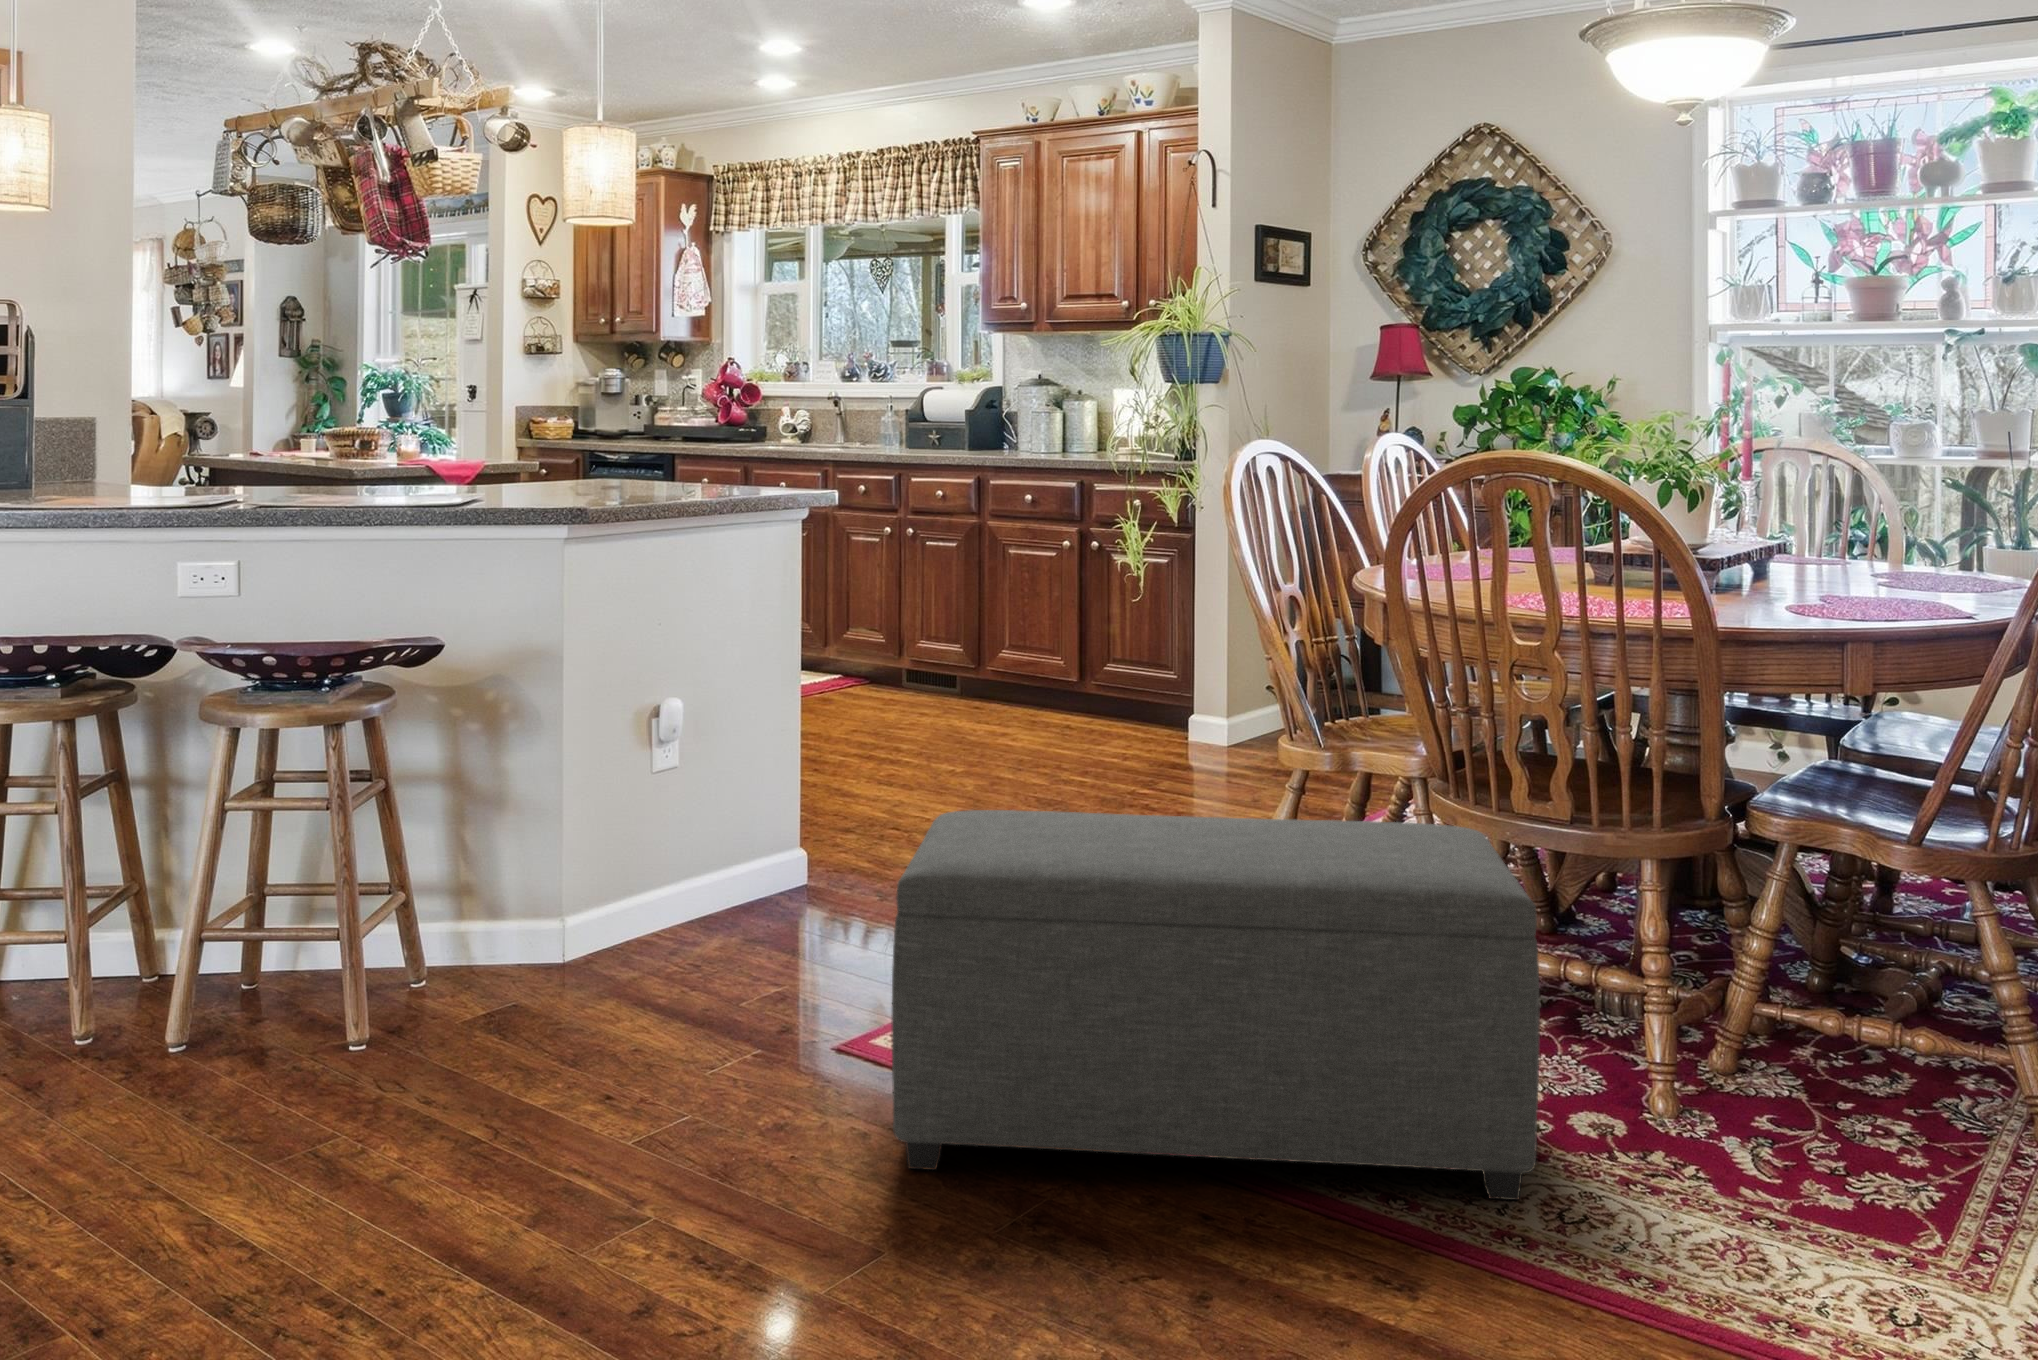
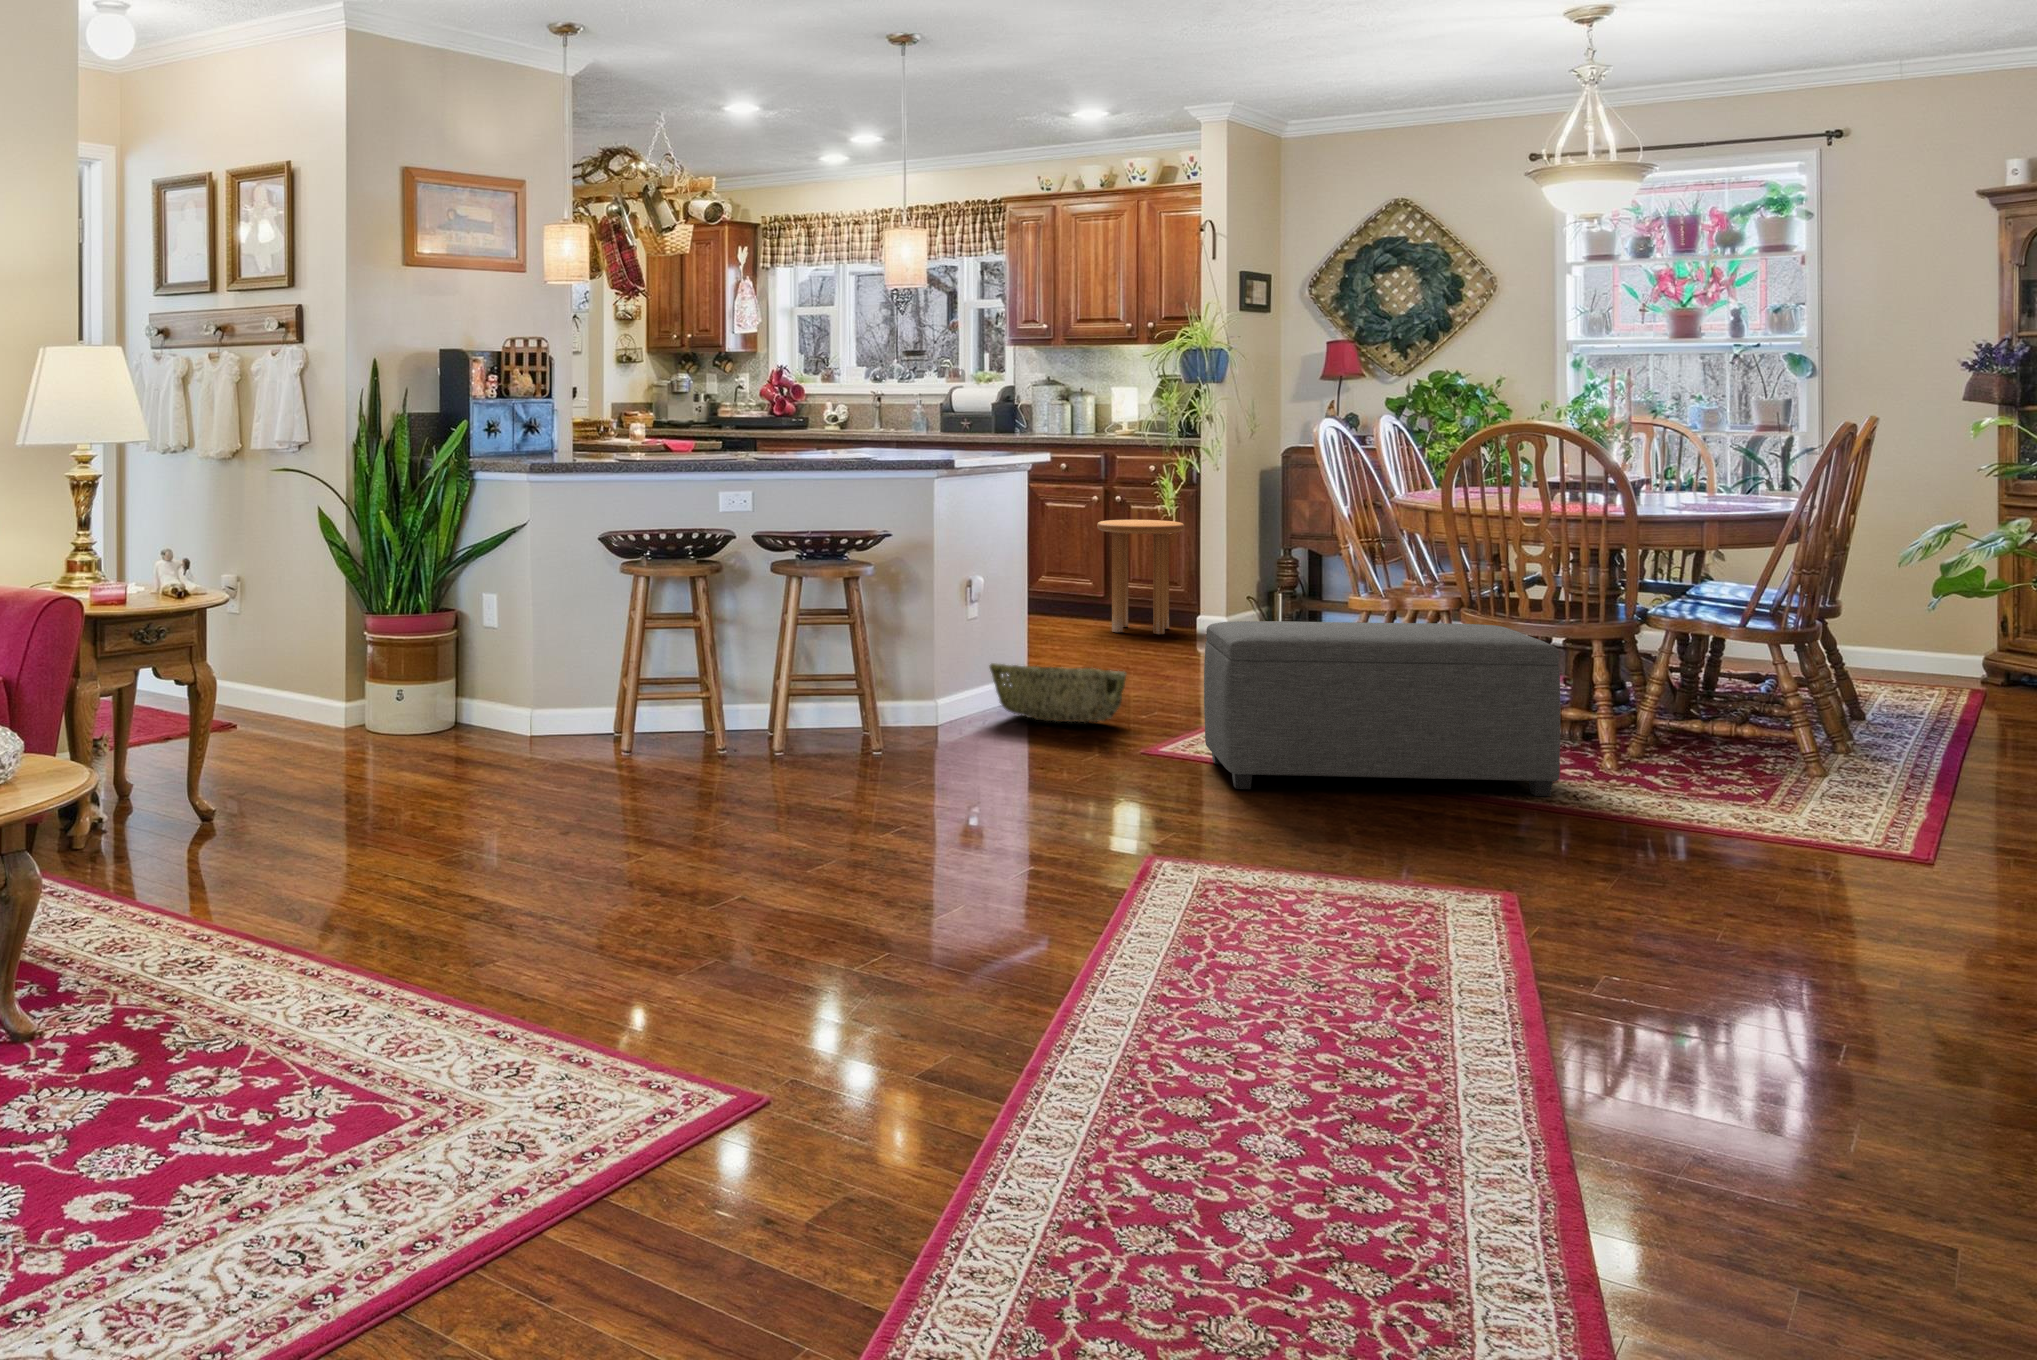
side table: none [1054,573,1174,740] -> present [1097,520,1184,634]
woven basket: none [671,839,894,955] -> present [990,663,1126,724]

